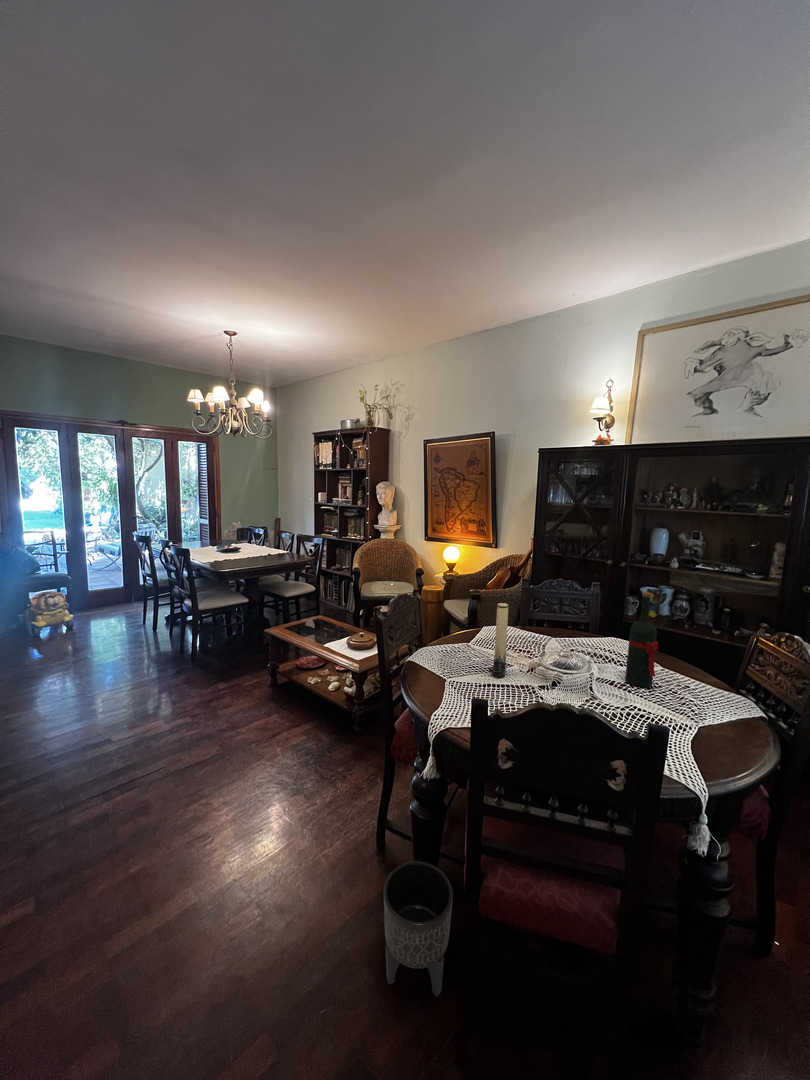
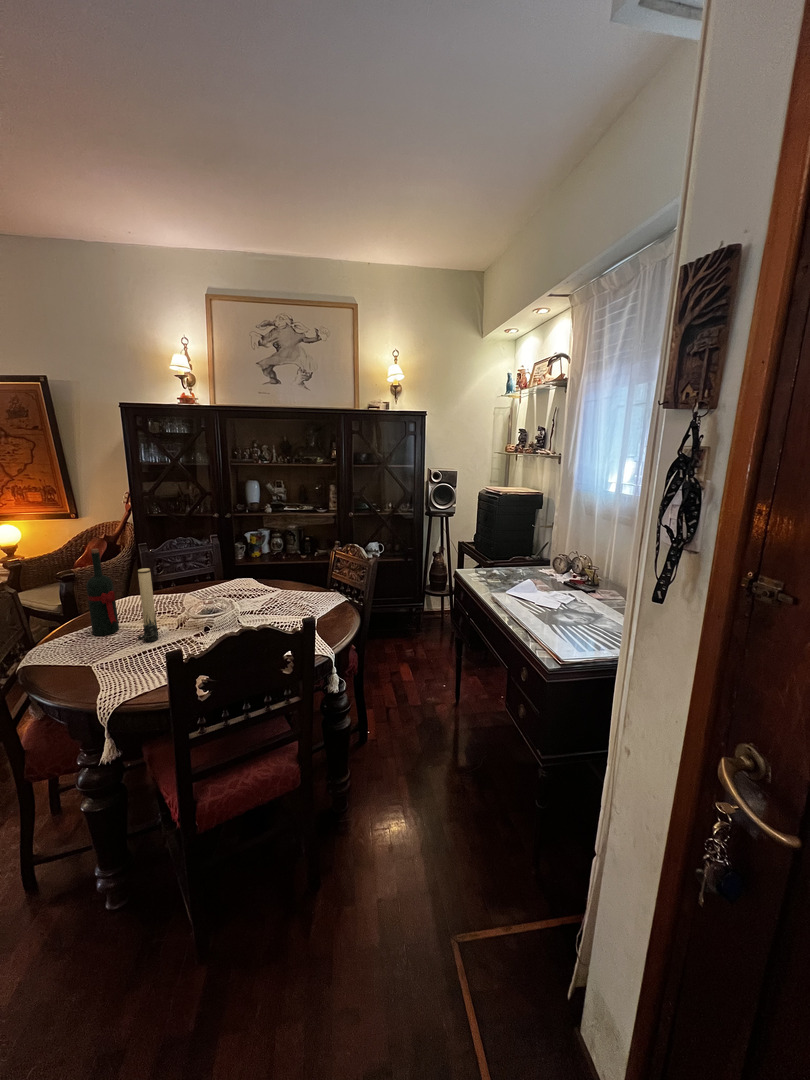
wine bottle: present [625,592,658,687] -> present [86,549,119,636]
planter: present [384,862,453,997] -> none [73,843,162,983]

